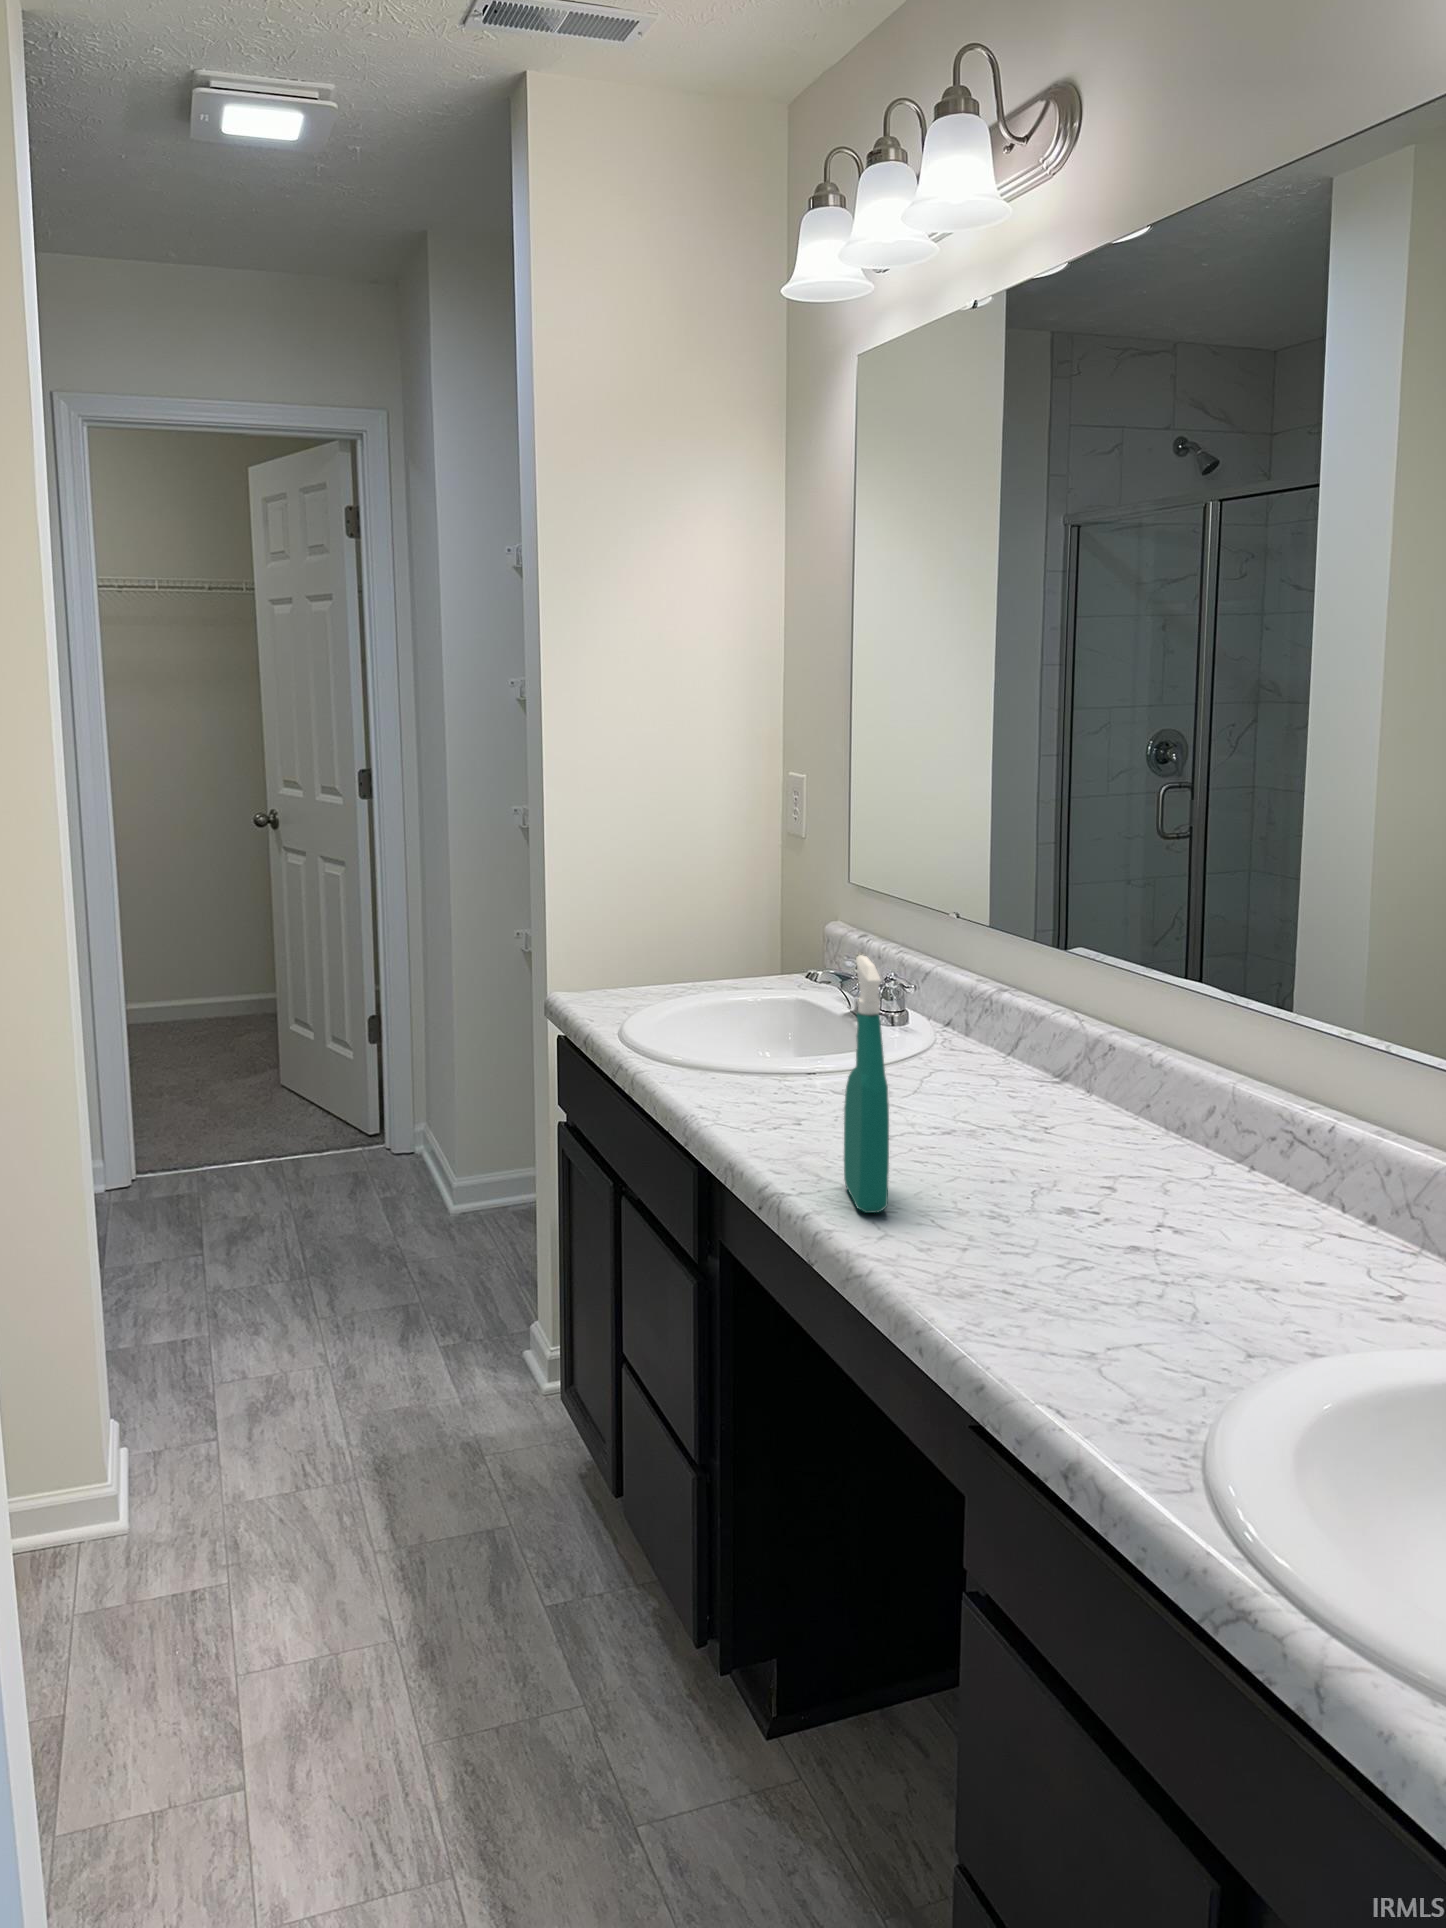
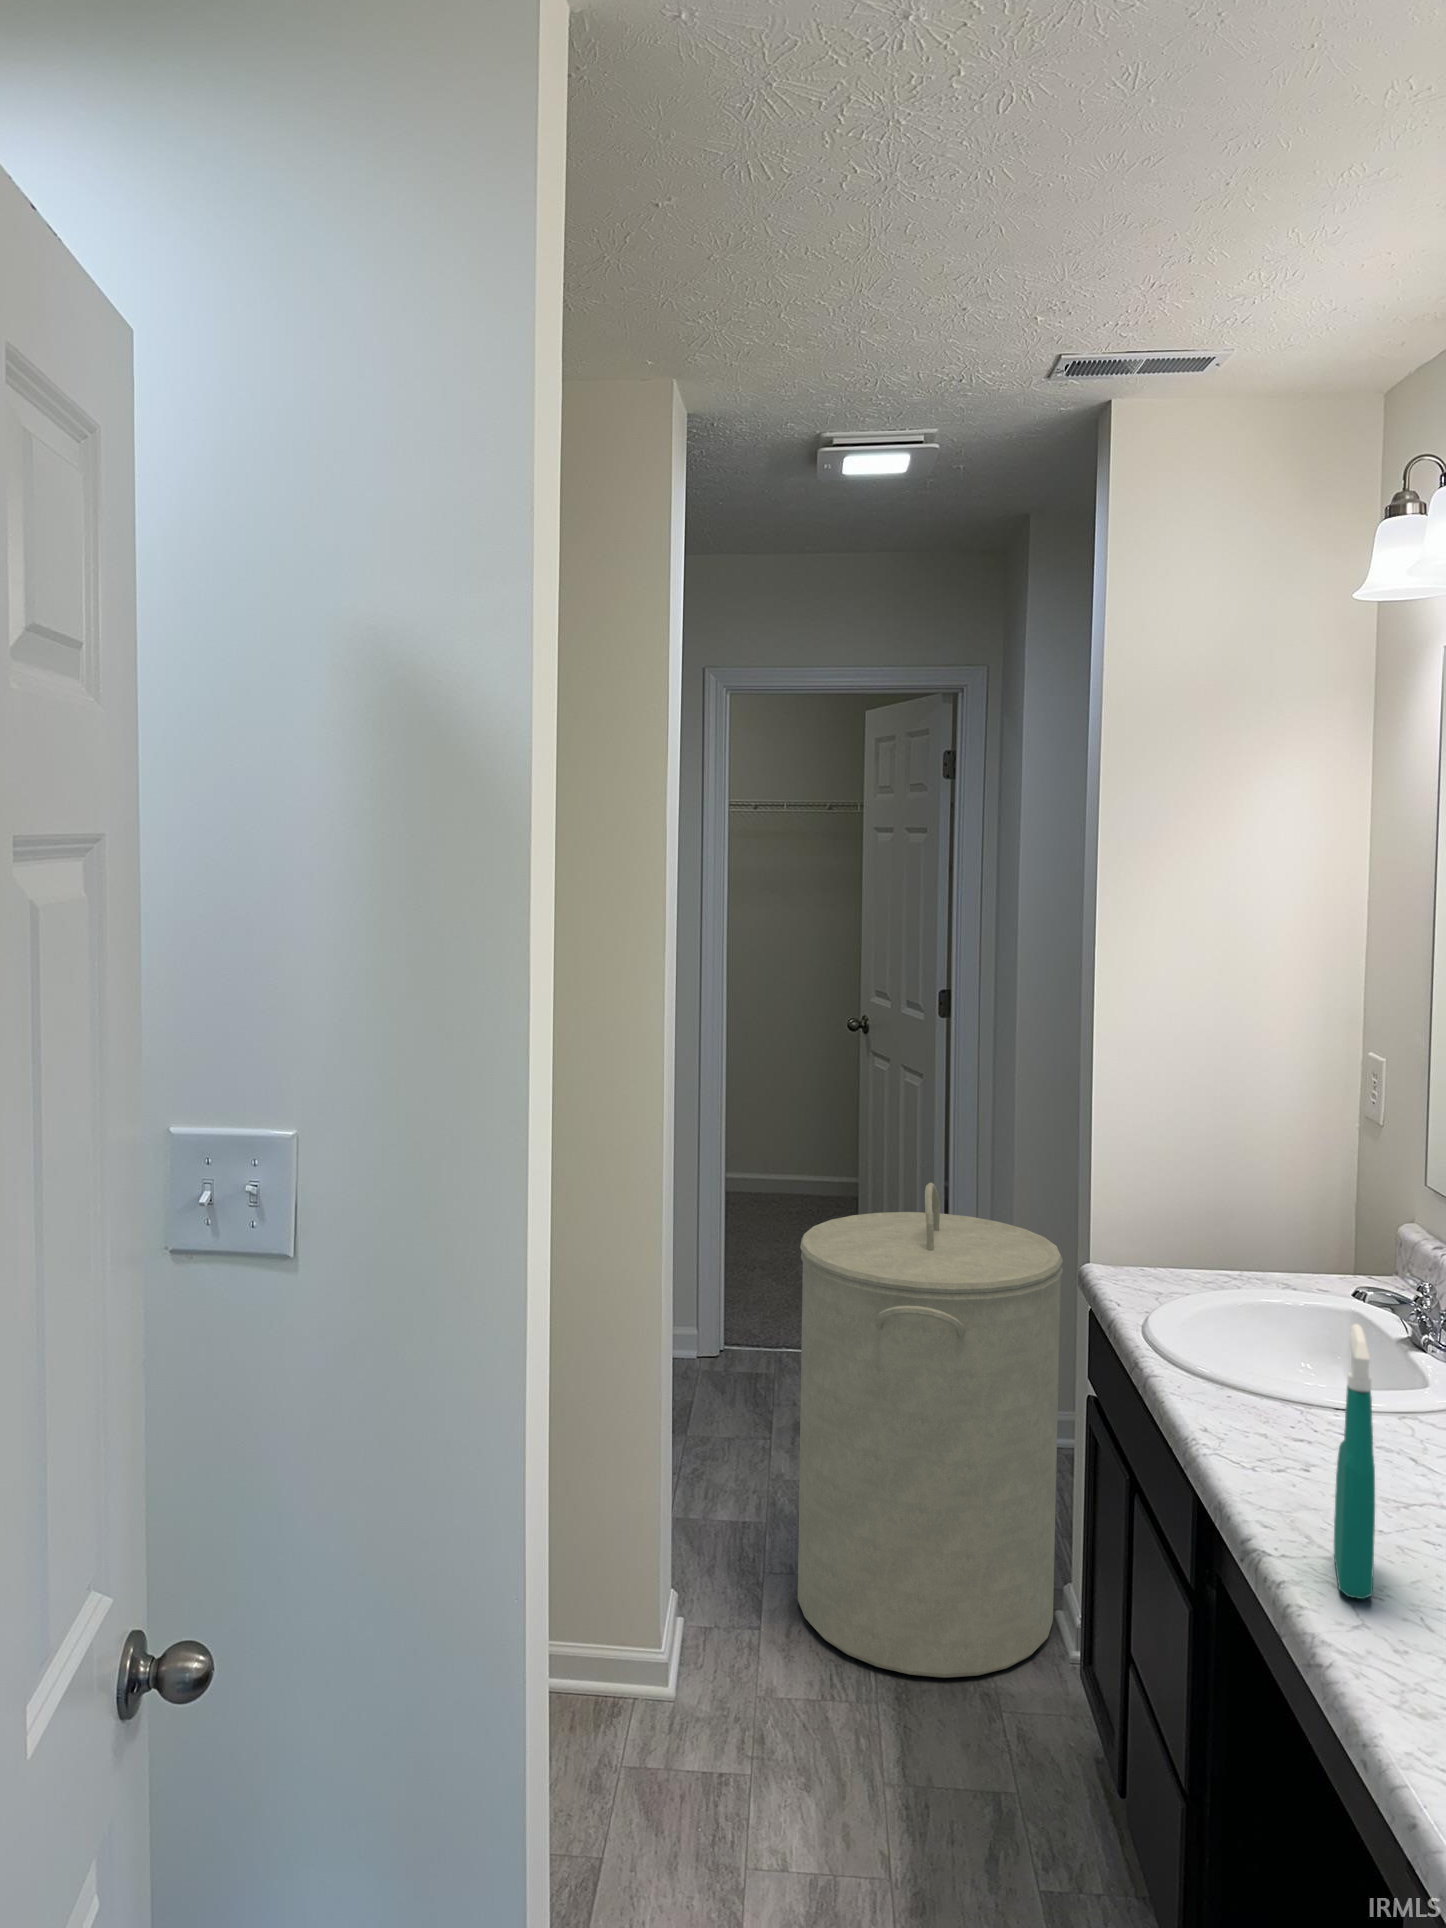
laundry hamper: none [235,942,524,1445] -> present [798,1183,1063,1678]

